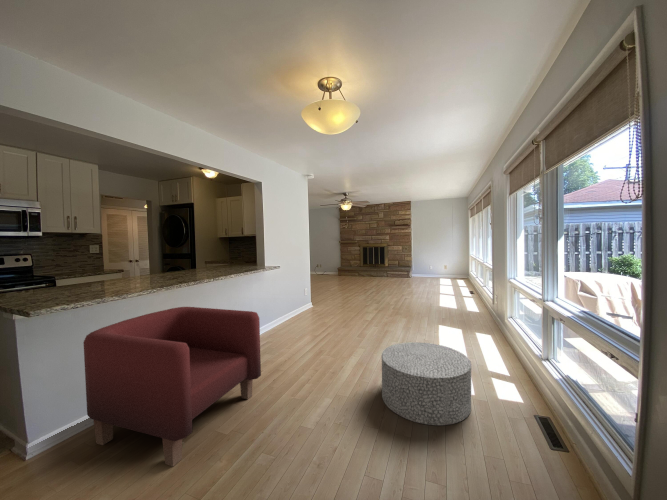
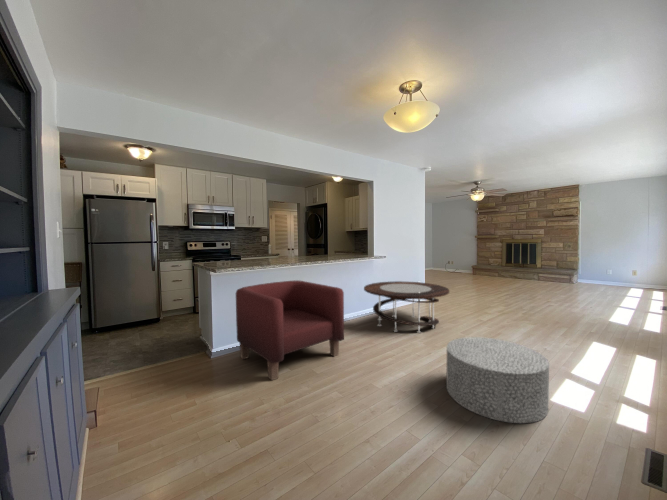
coffee table: none [259,291,349,350] -> present [364,281,449,333]

